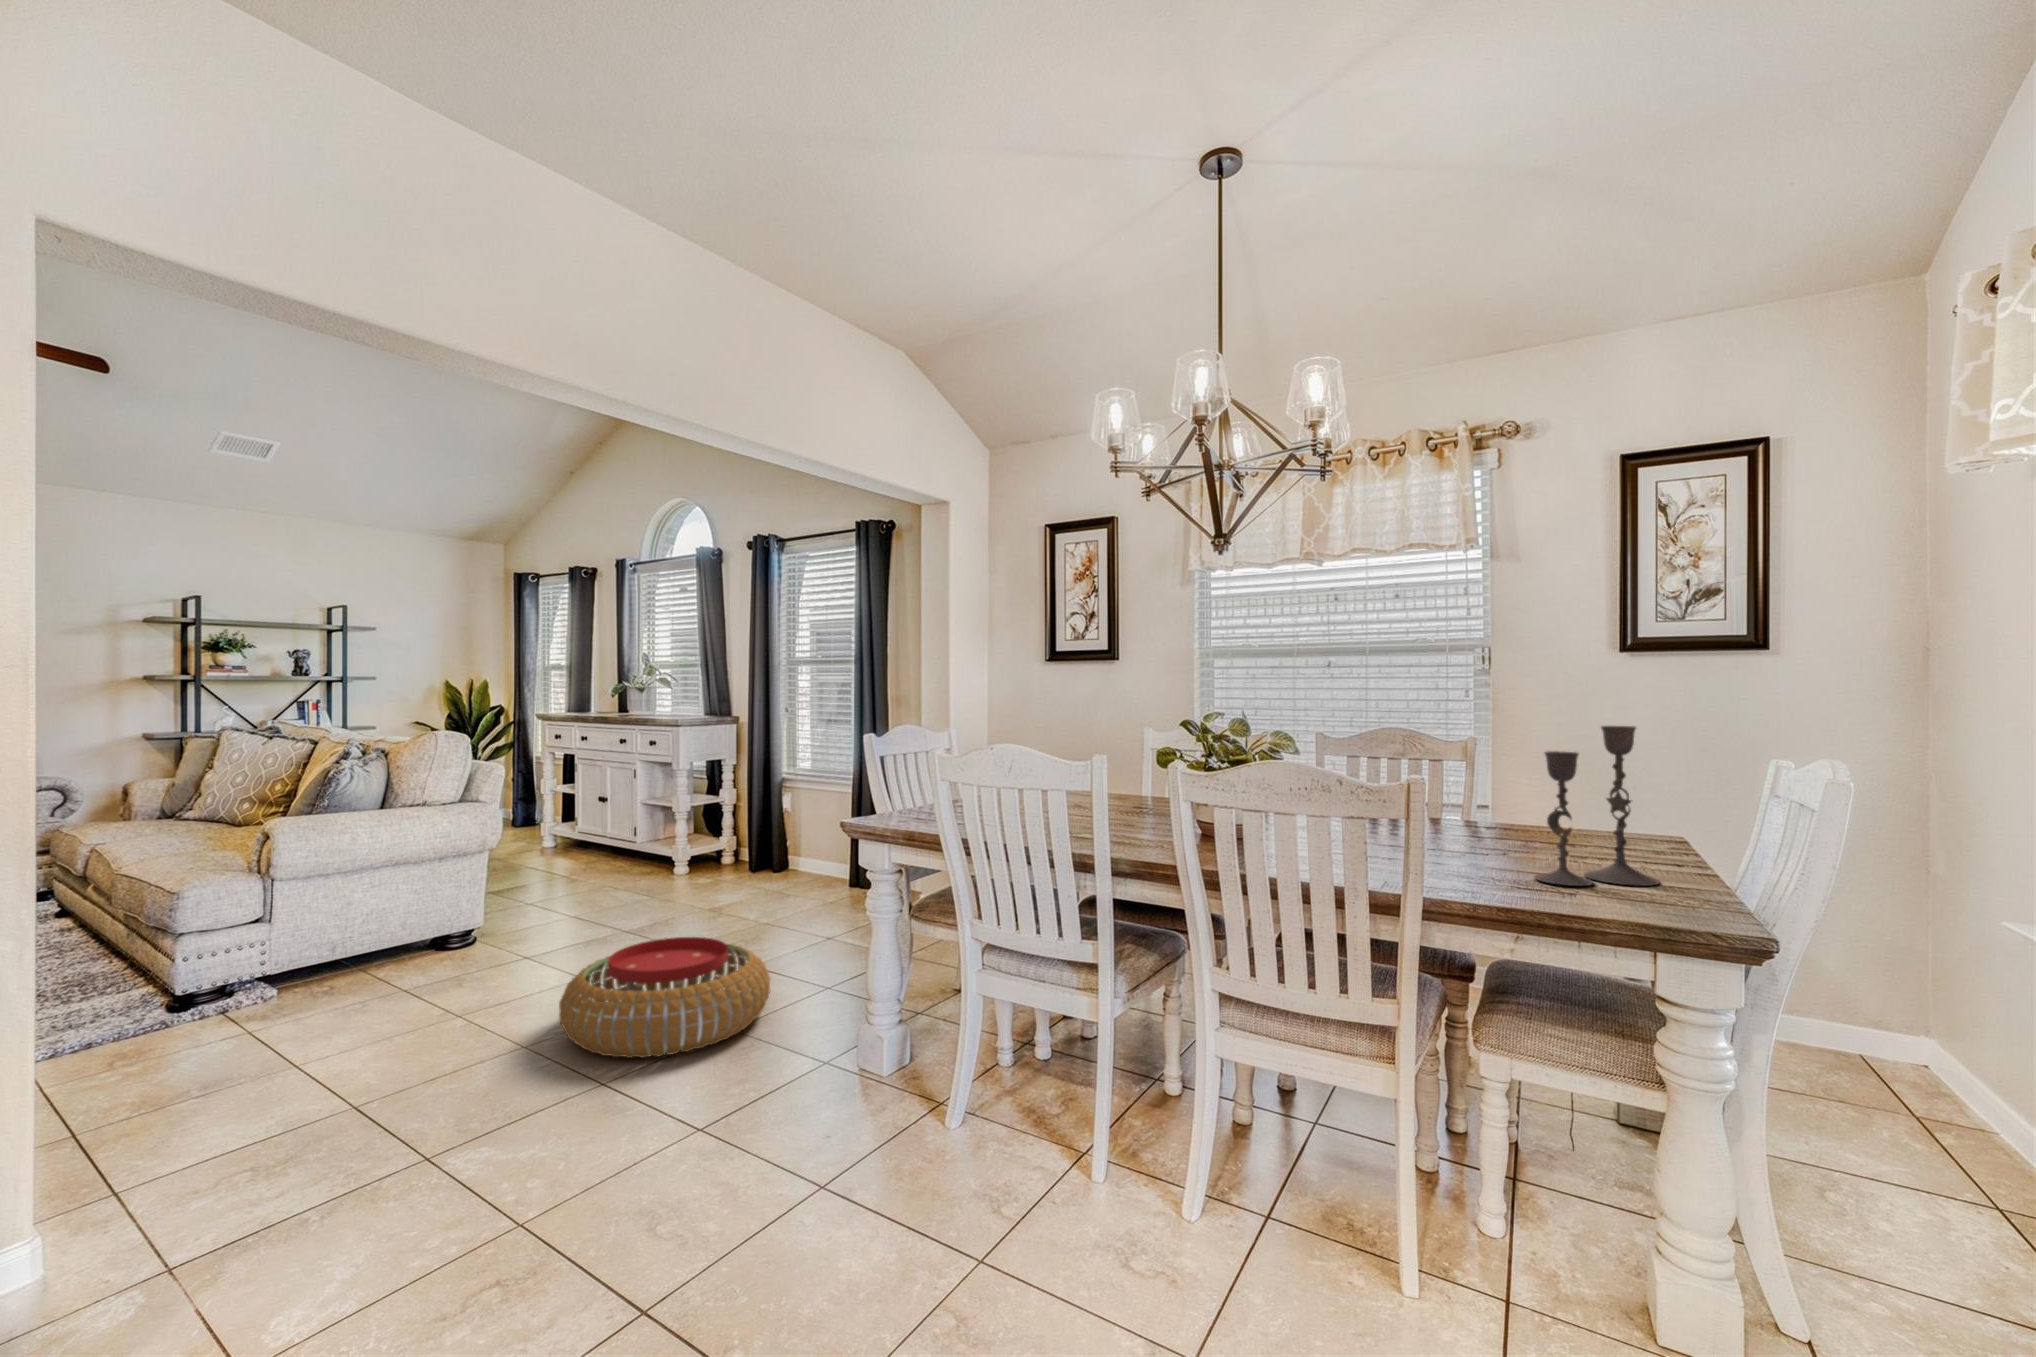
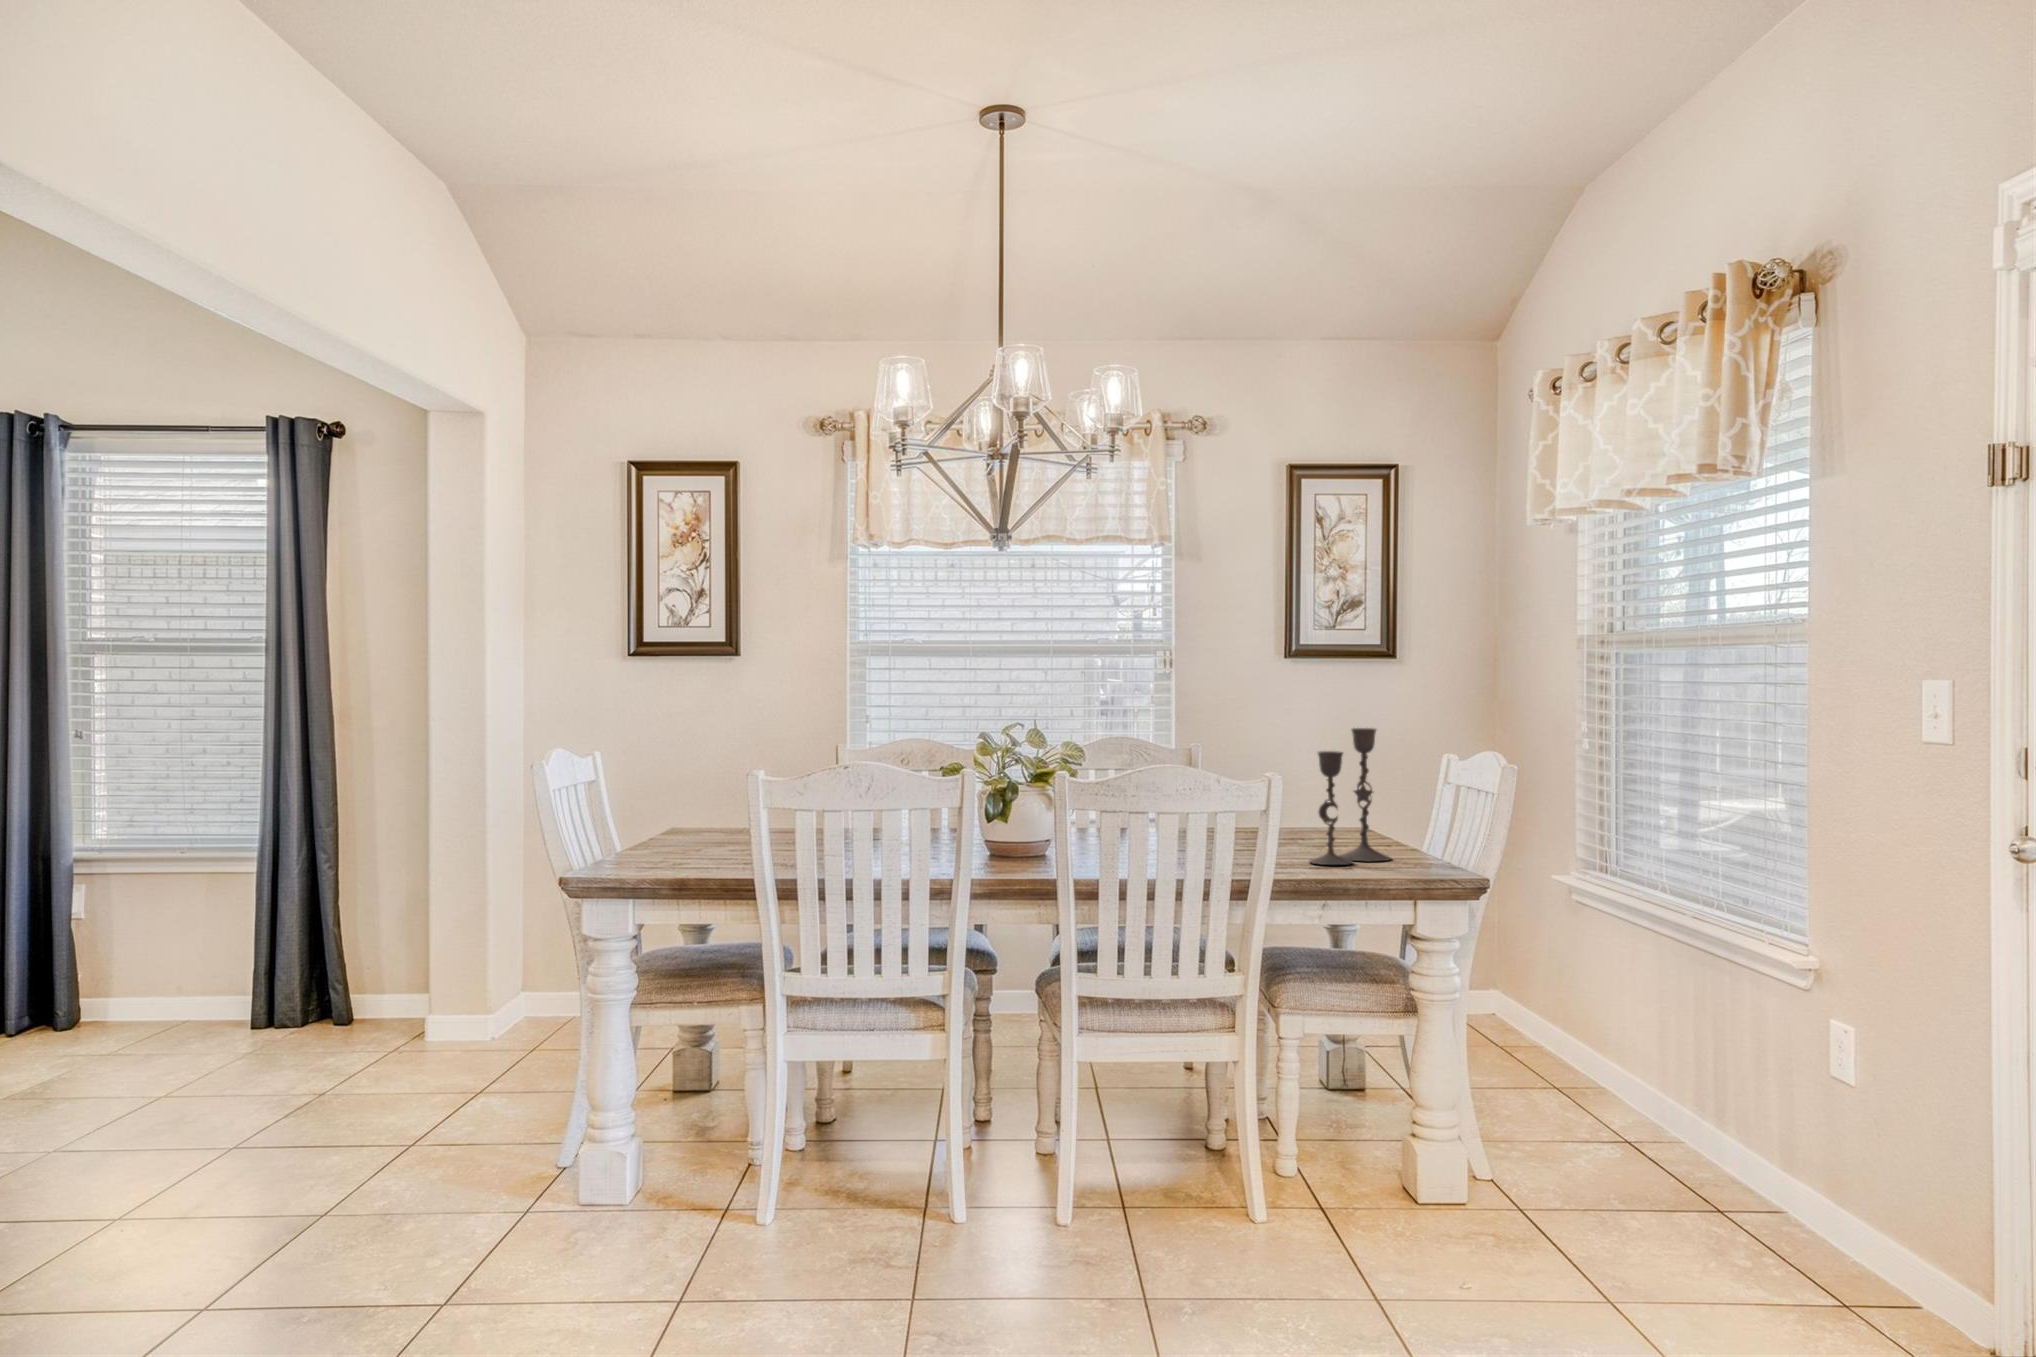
pouf: present [559,937,770,1058] -> none [34,1077,380,1258]

